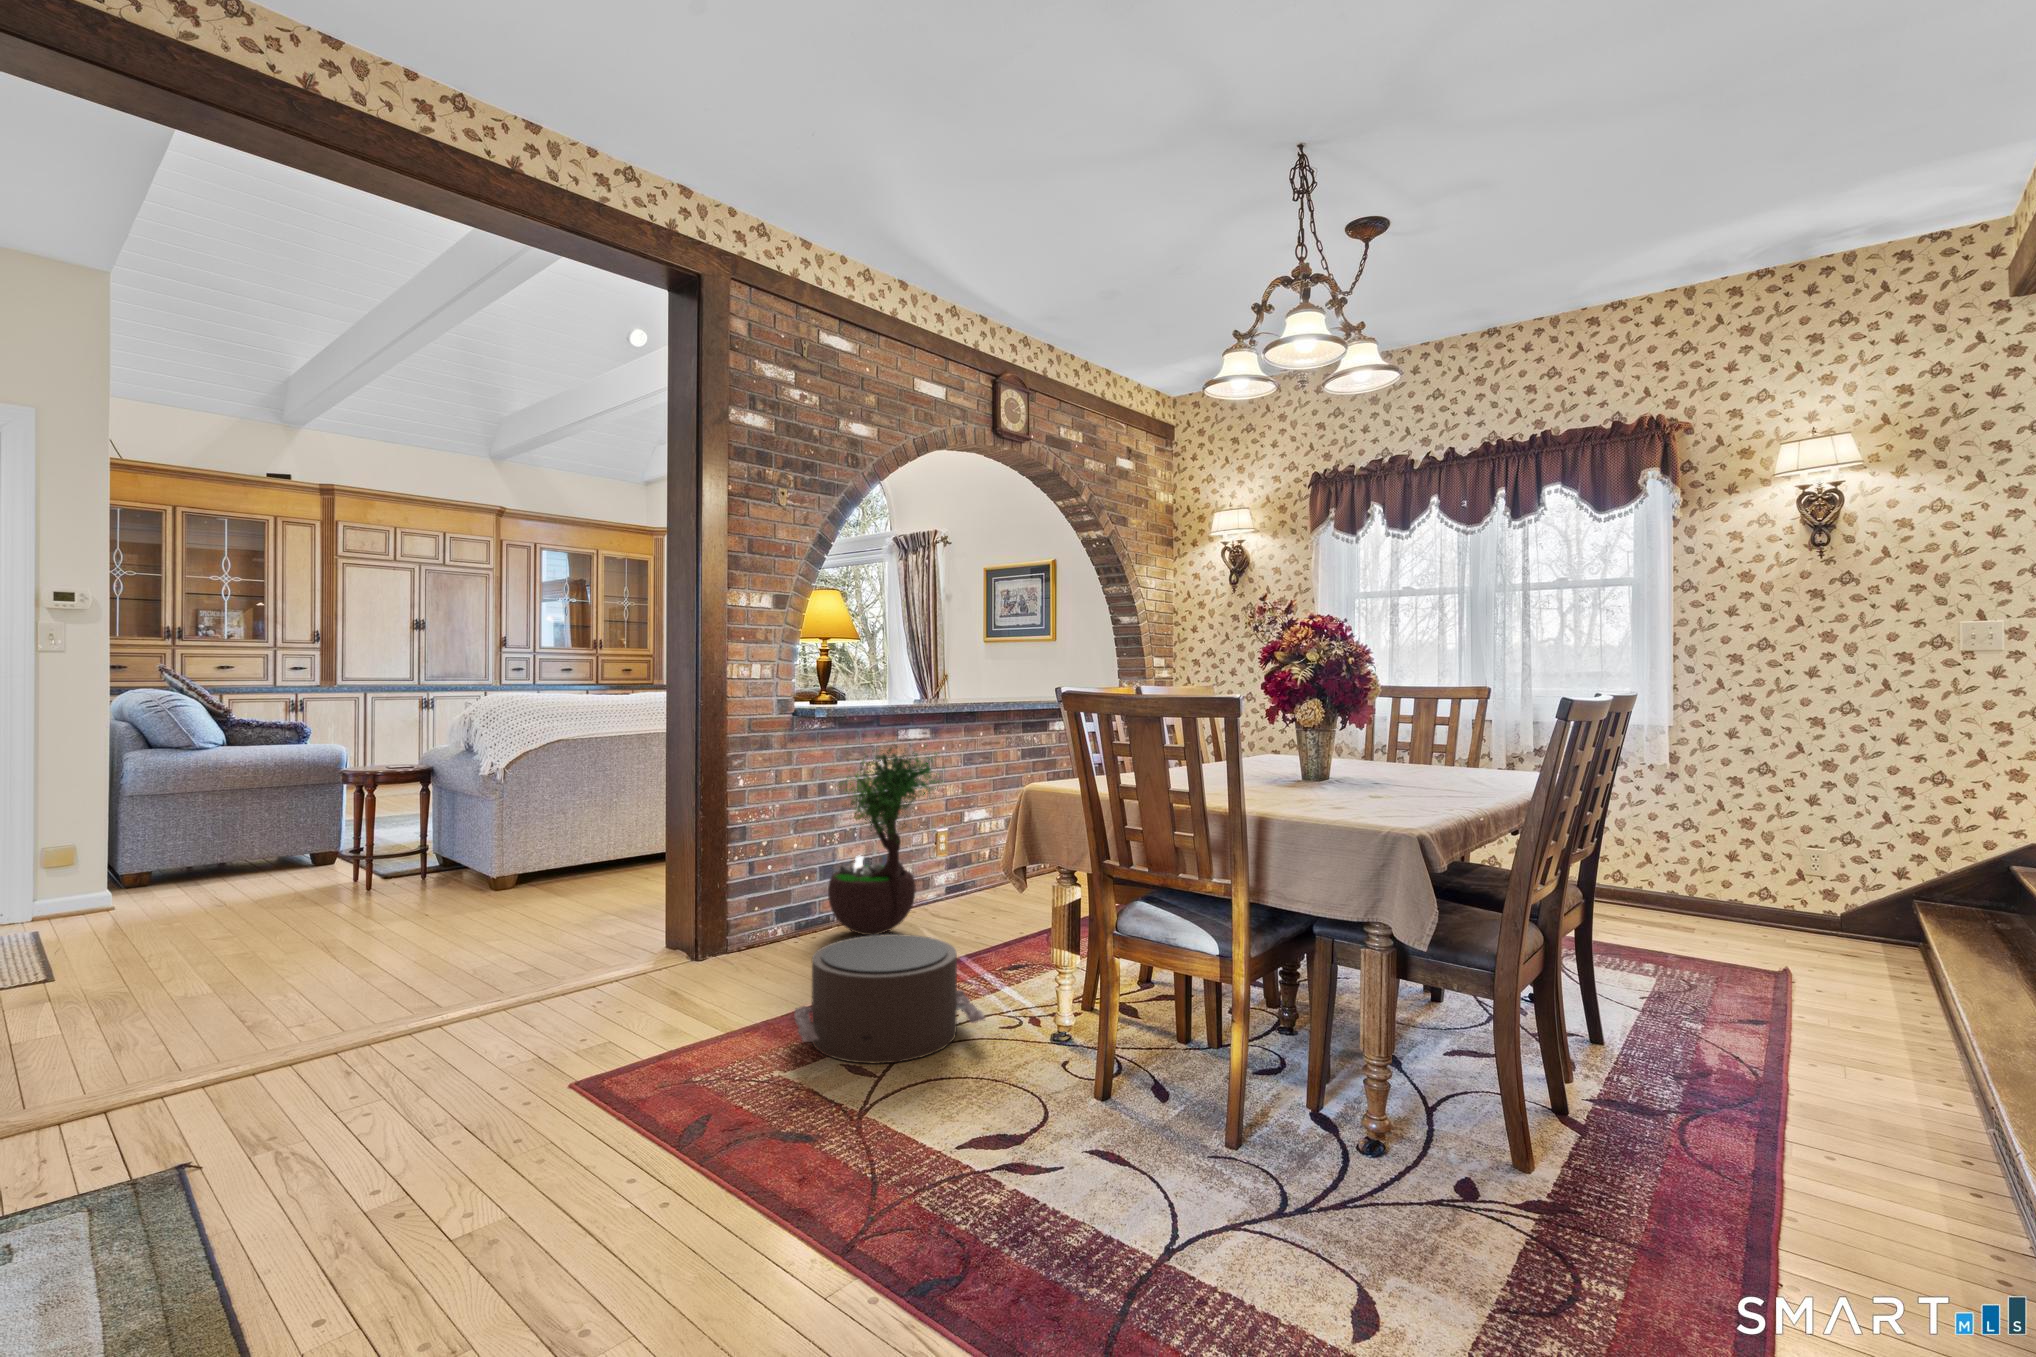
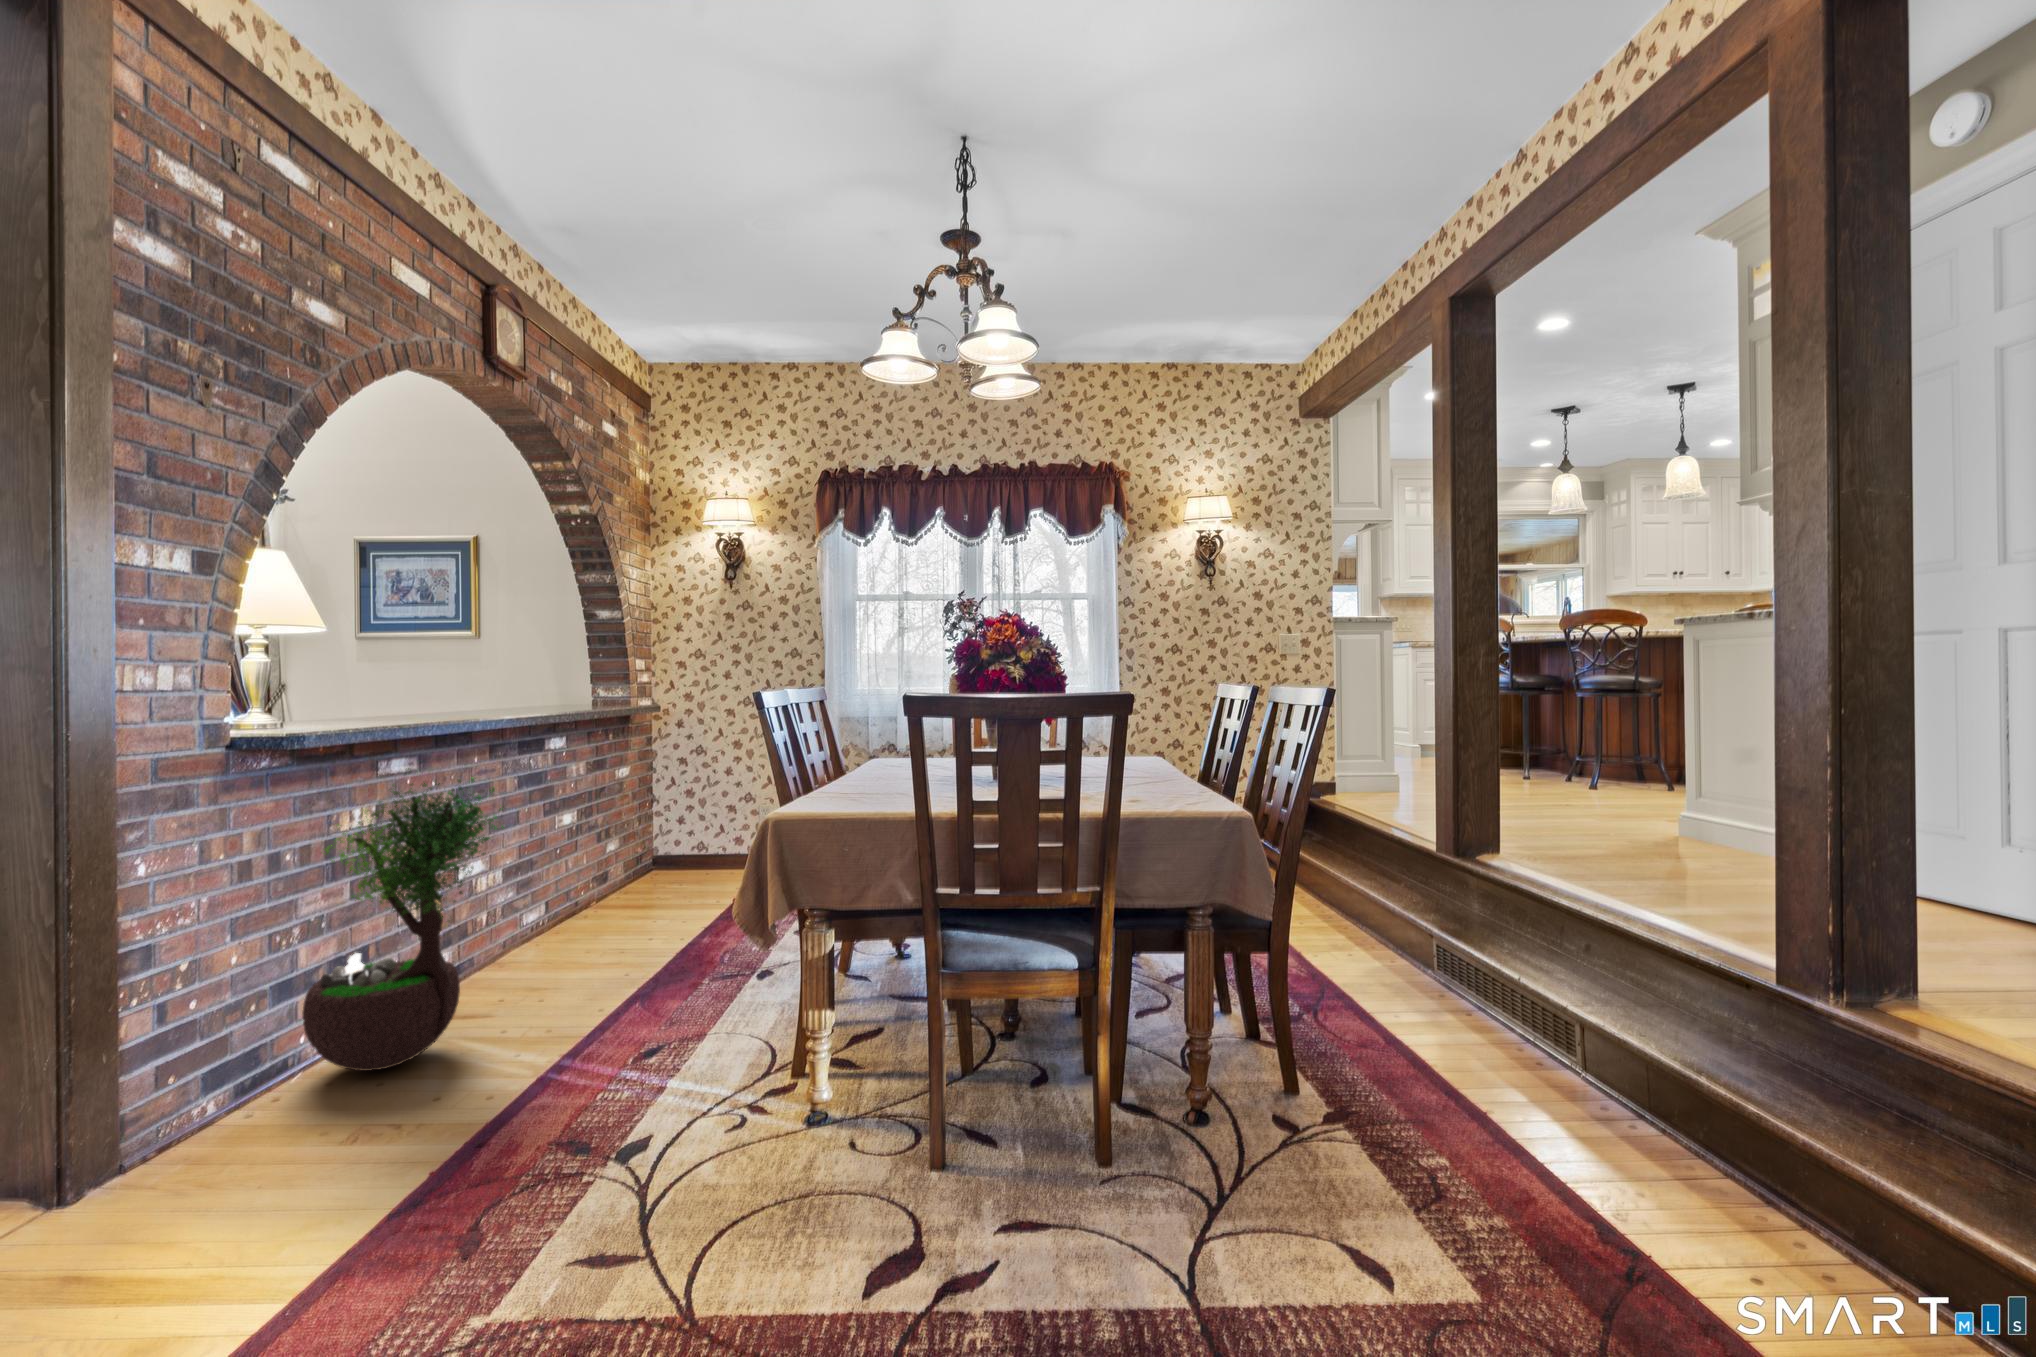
pouf: present [794,934,985,1064] -> none [436,1042,746,1268]

